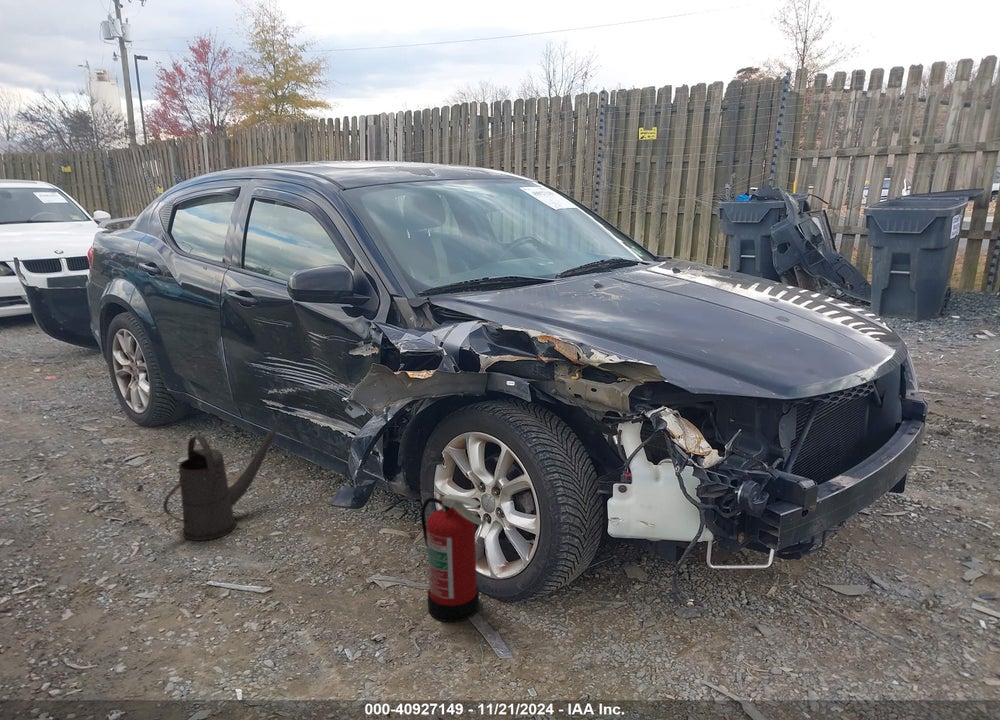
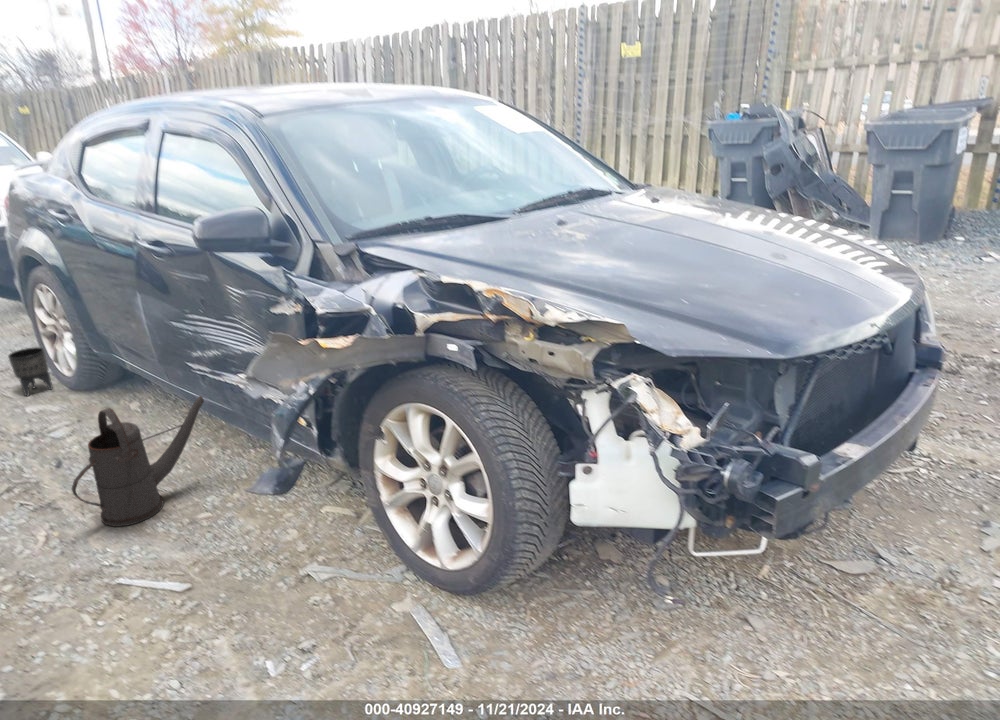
planter: none [84,387,119,431] -> present [8,347,52,396]
fire extinguisher: present [421,494,485,622] -> none [356,477,428,622]

